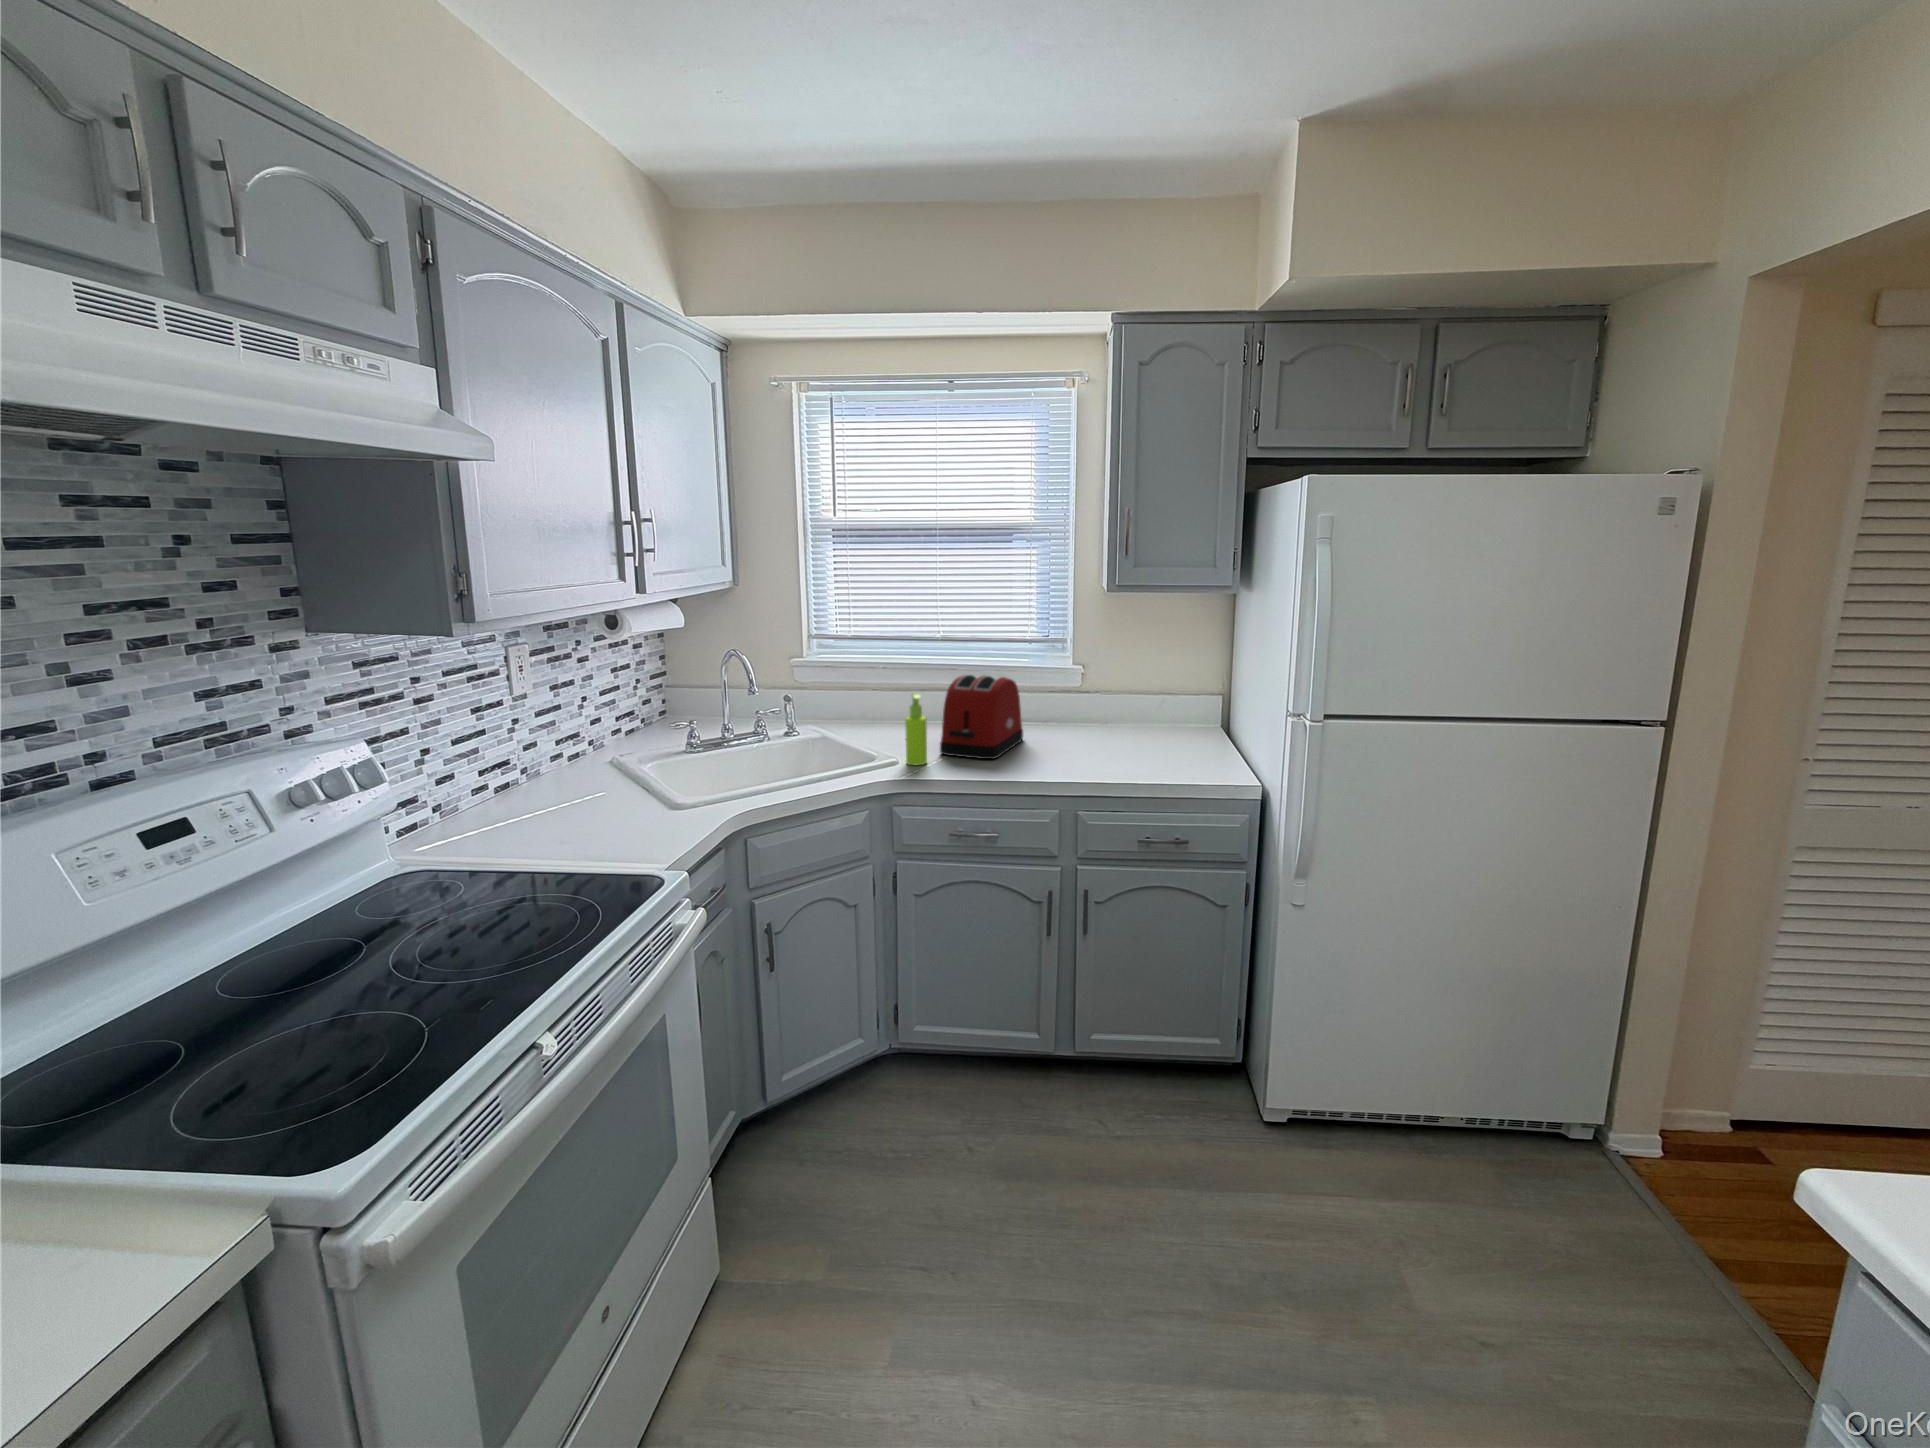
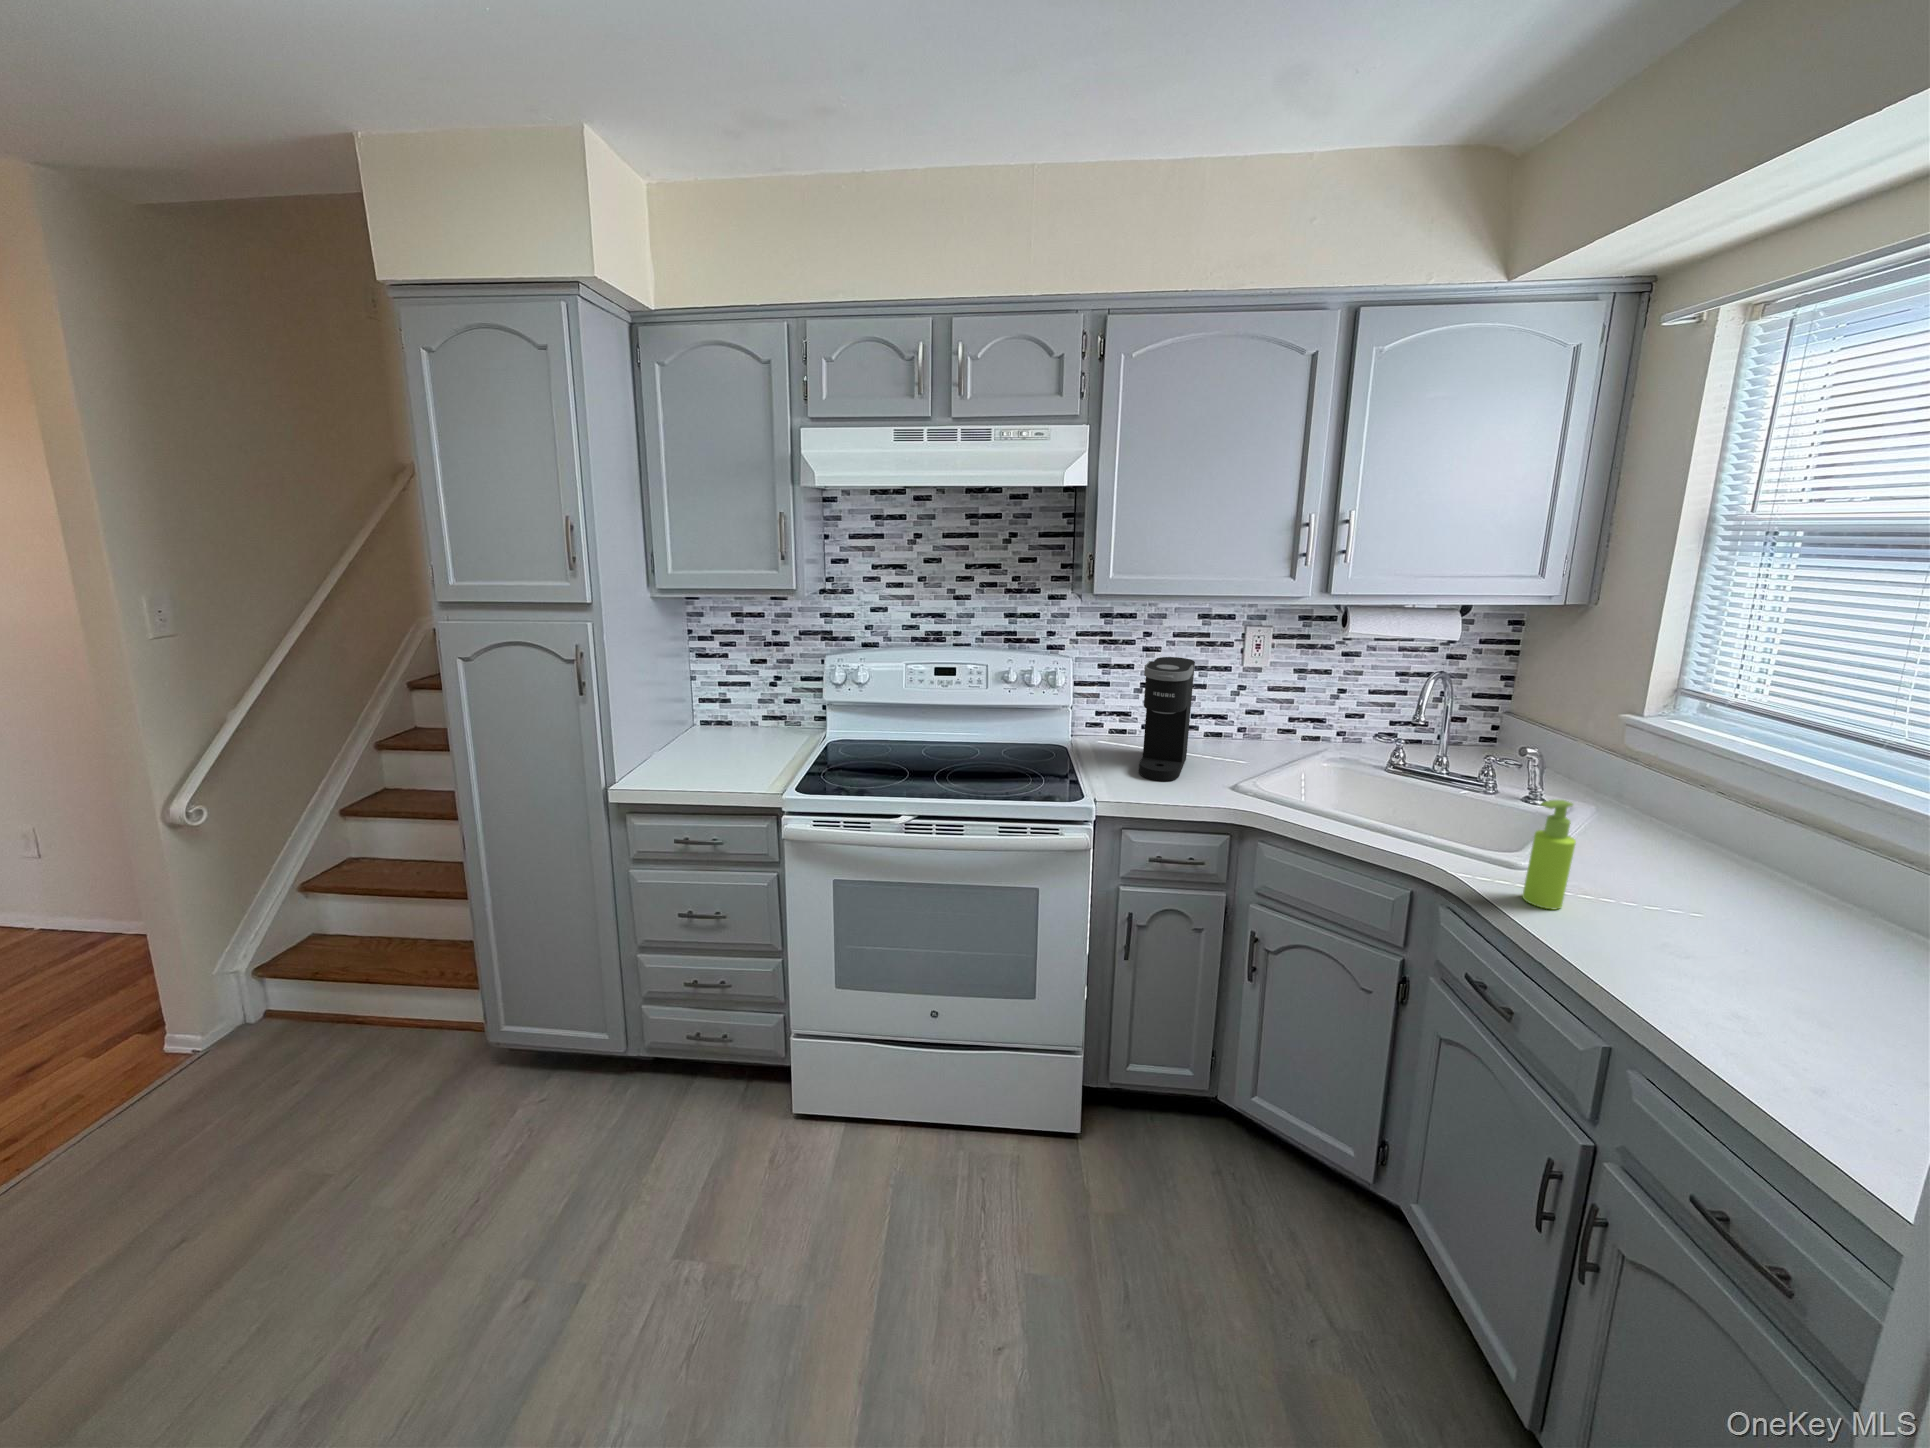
toaster: present [940,675,1023,759] -> none [1607,820,1890,1008]
coffee maker: none [490,690,608,839] -> present [1139,657,1195,781]

